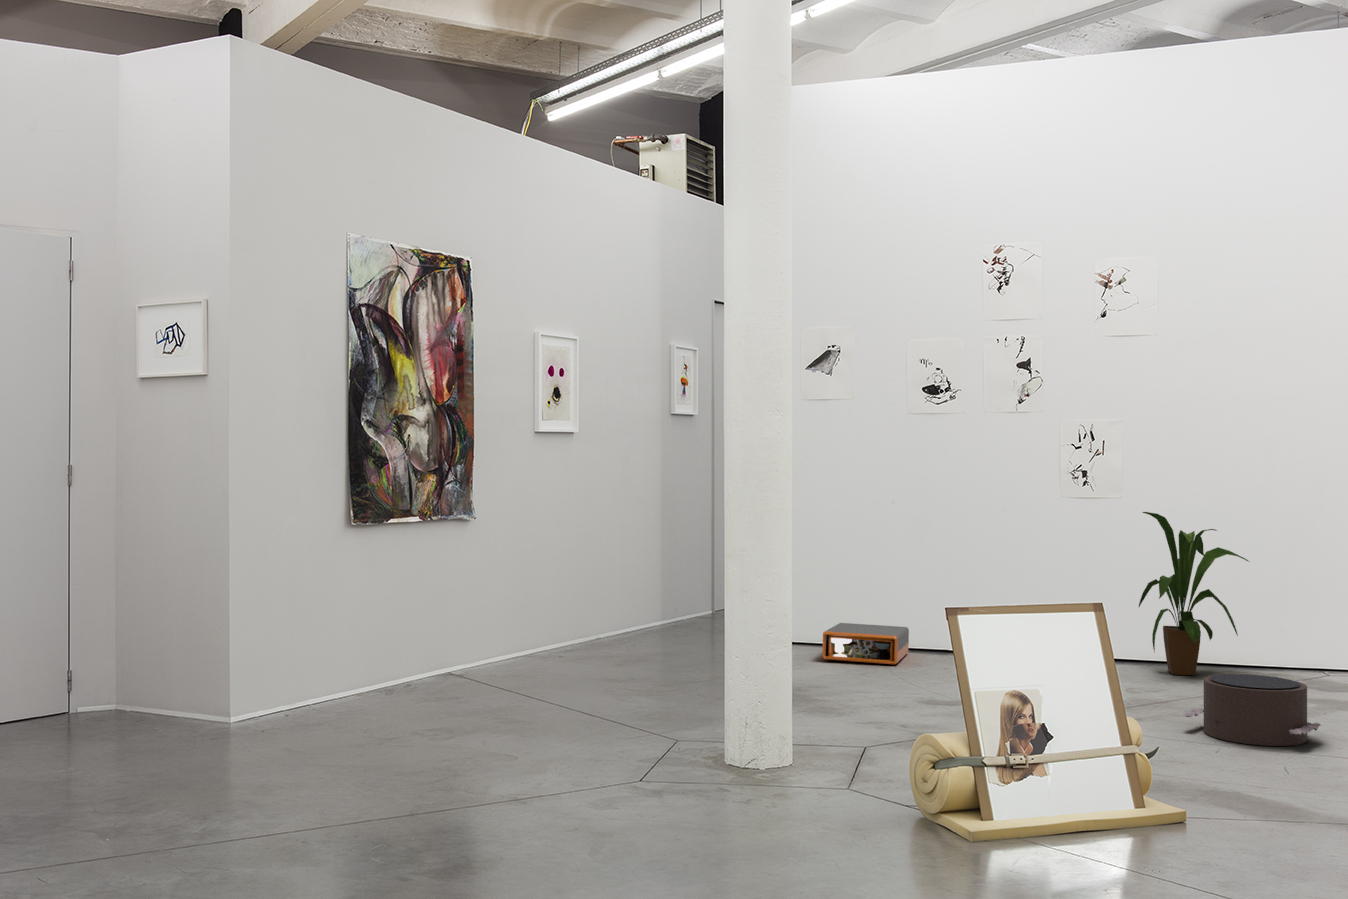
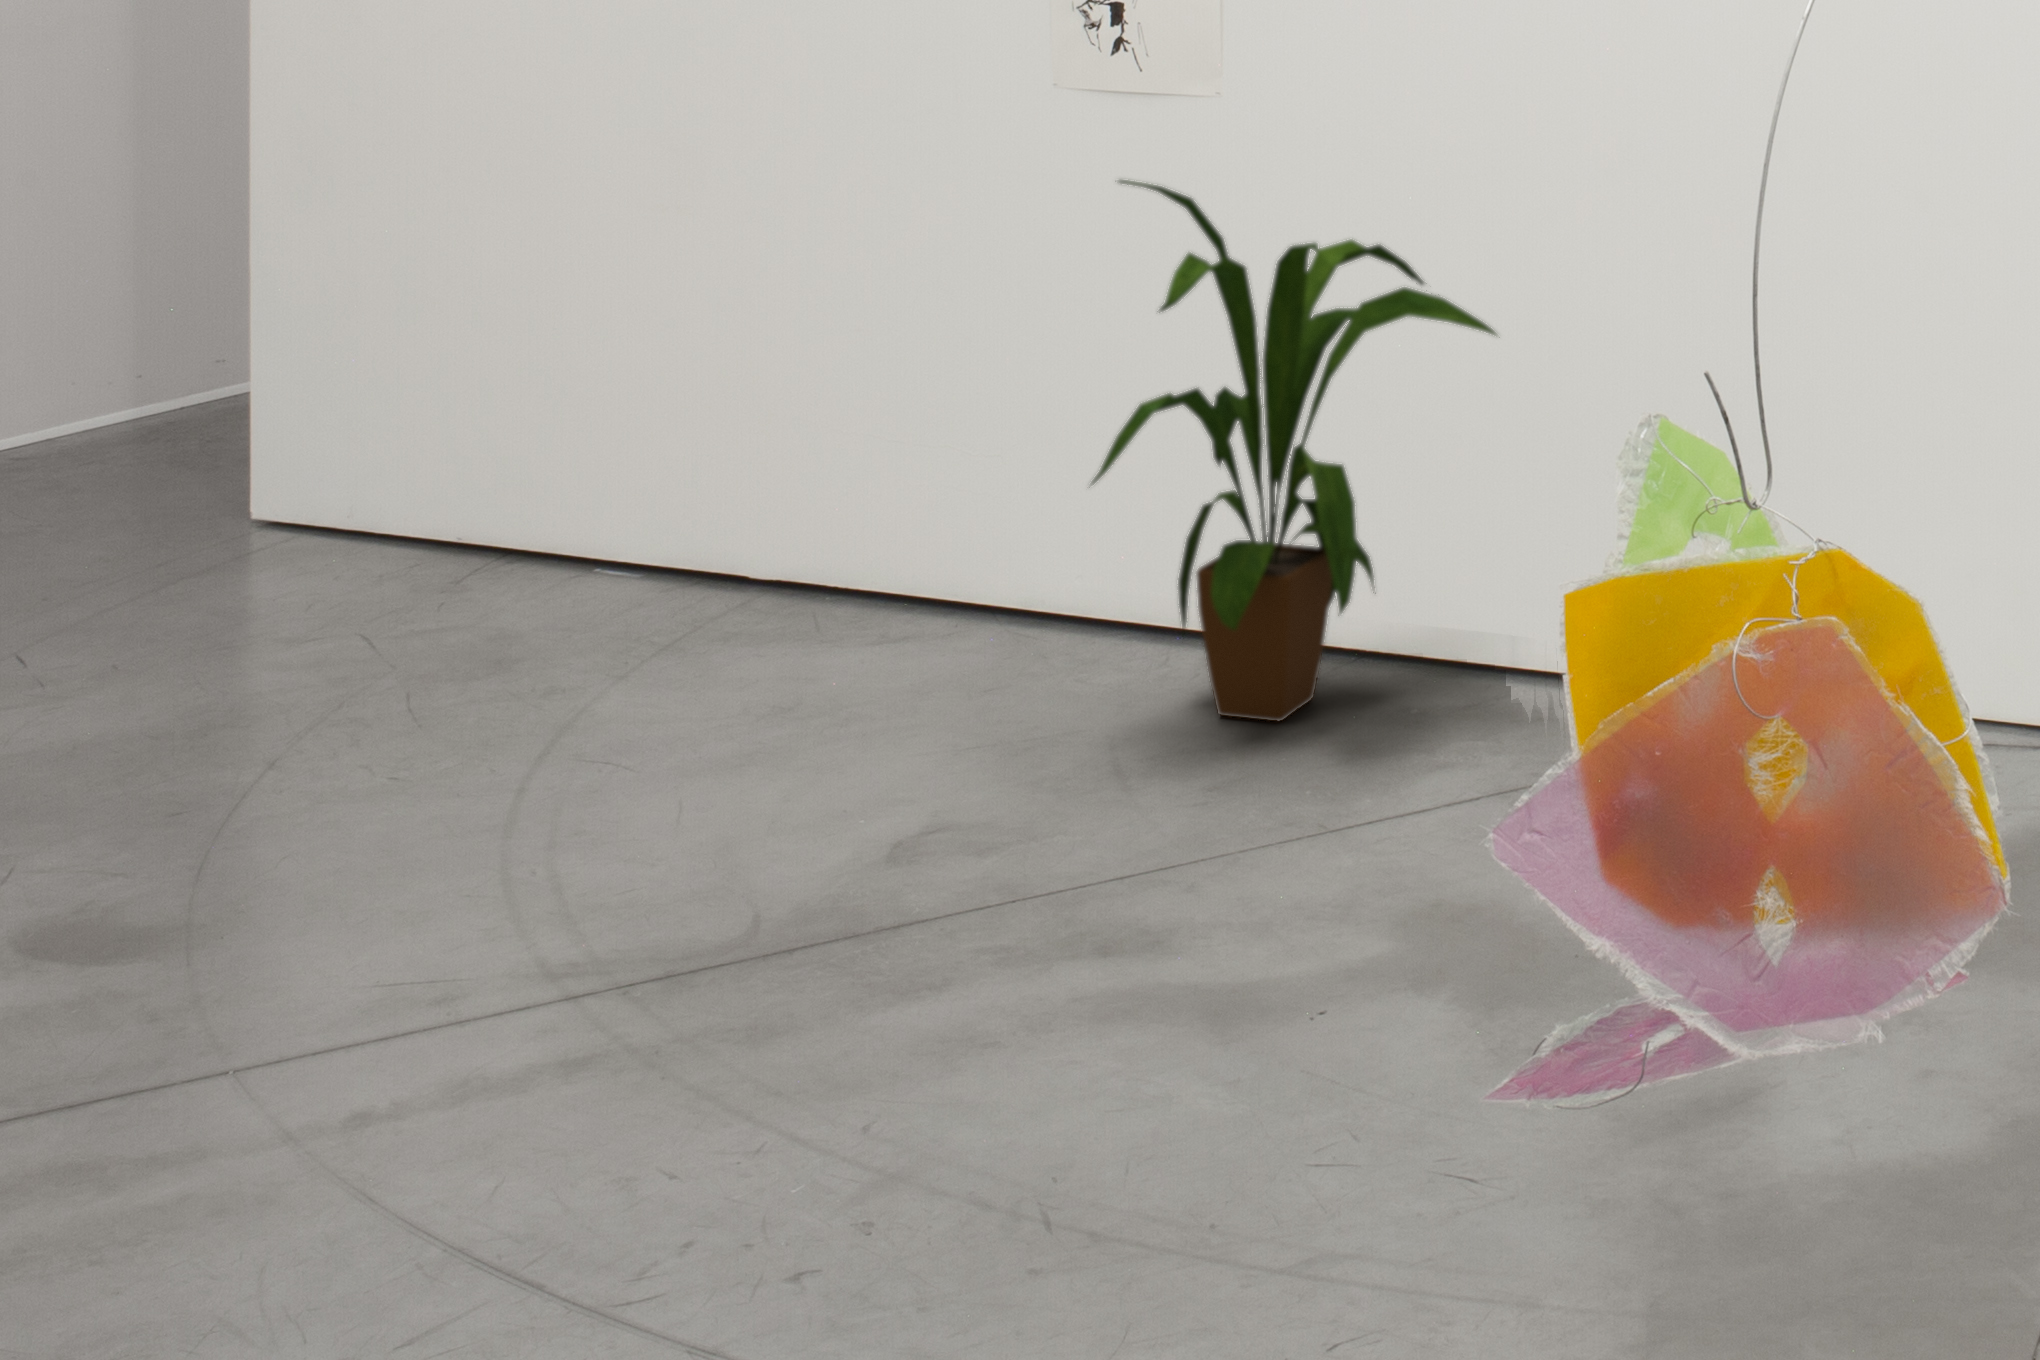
storage box: present [822,623,909,664] -> none [242,468,626,652]
pouf: present [1182,674,1321,746] -> none [509,888,877,1209]

